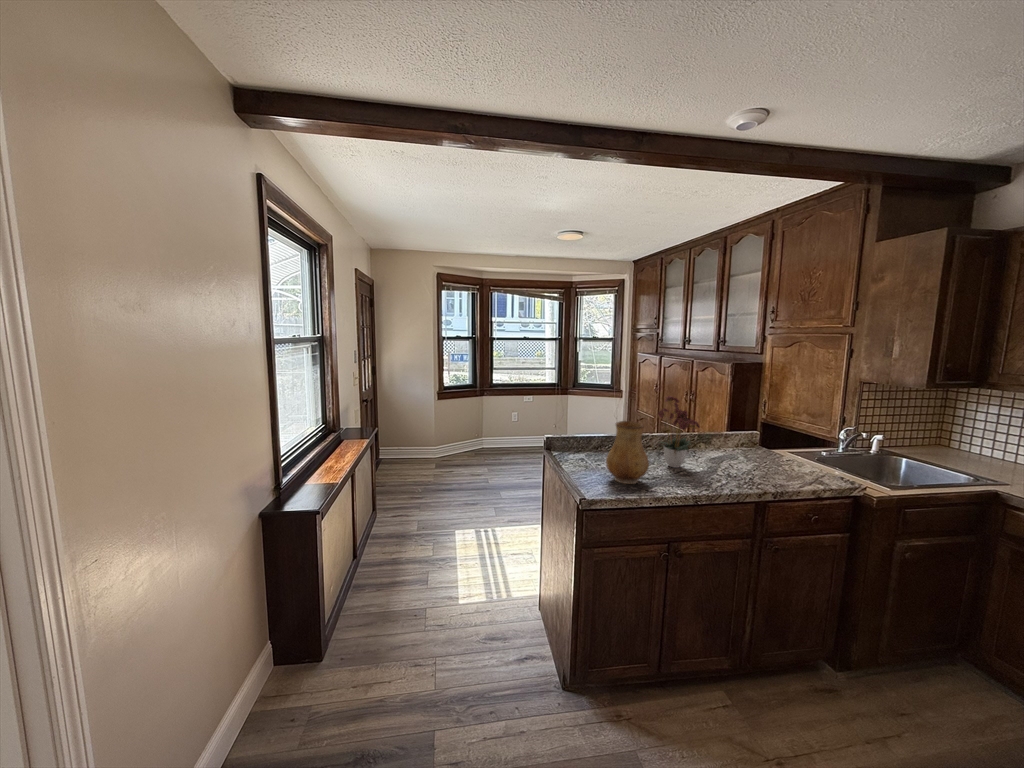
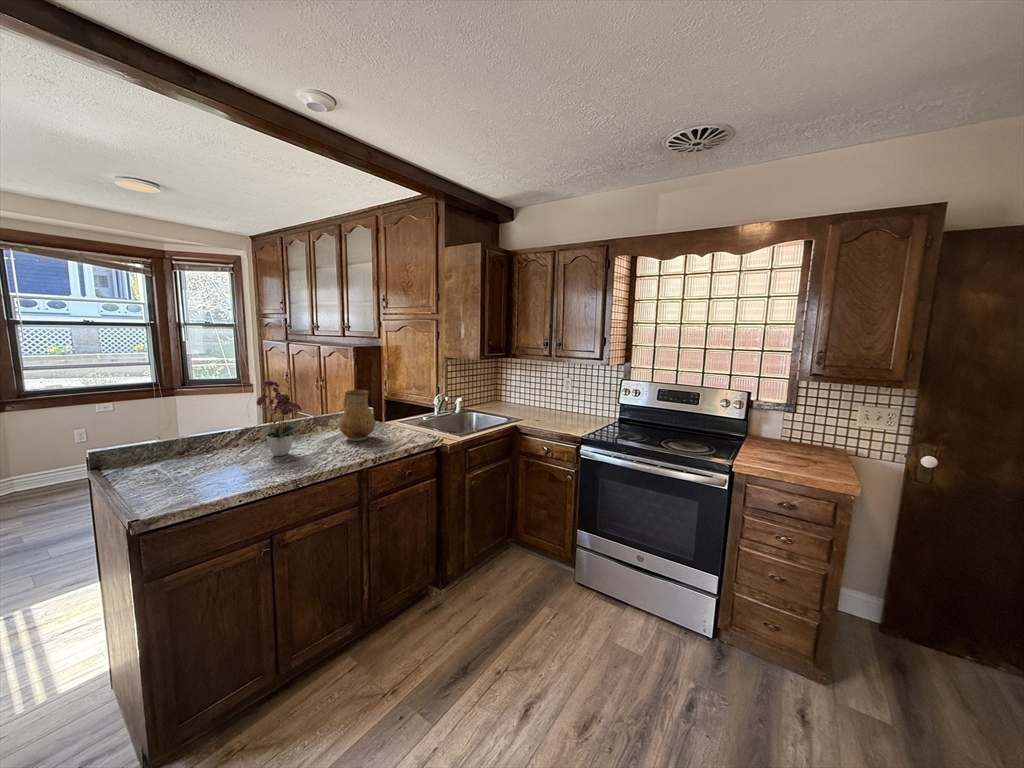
ceramic pitcher: present [606,421,649,484] -> present [339,390,375,441]

